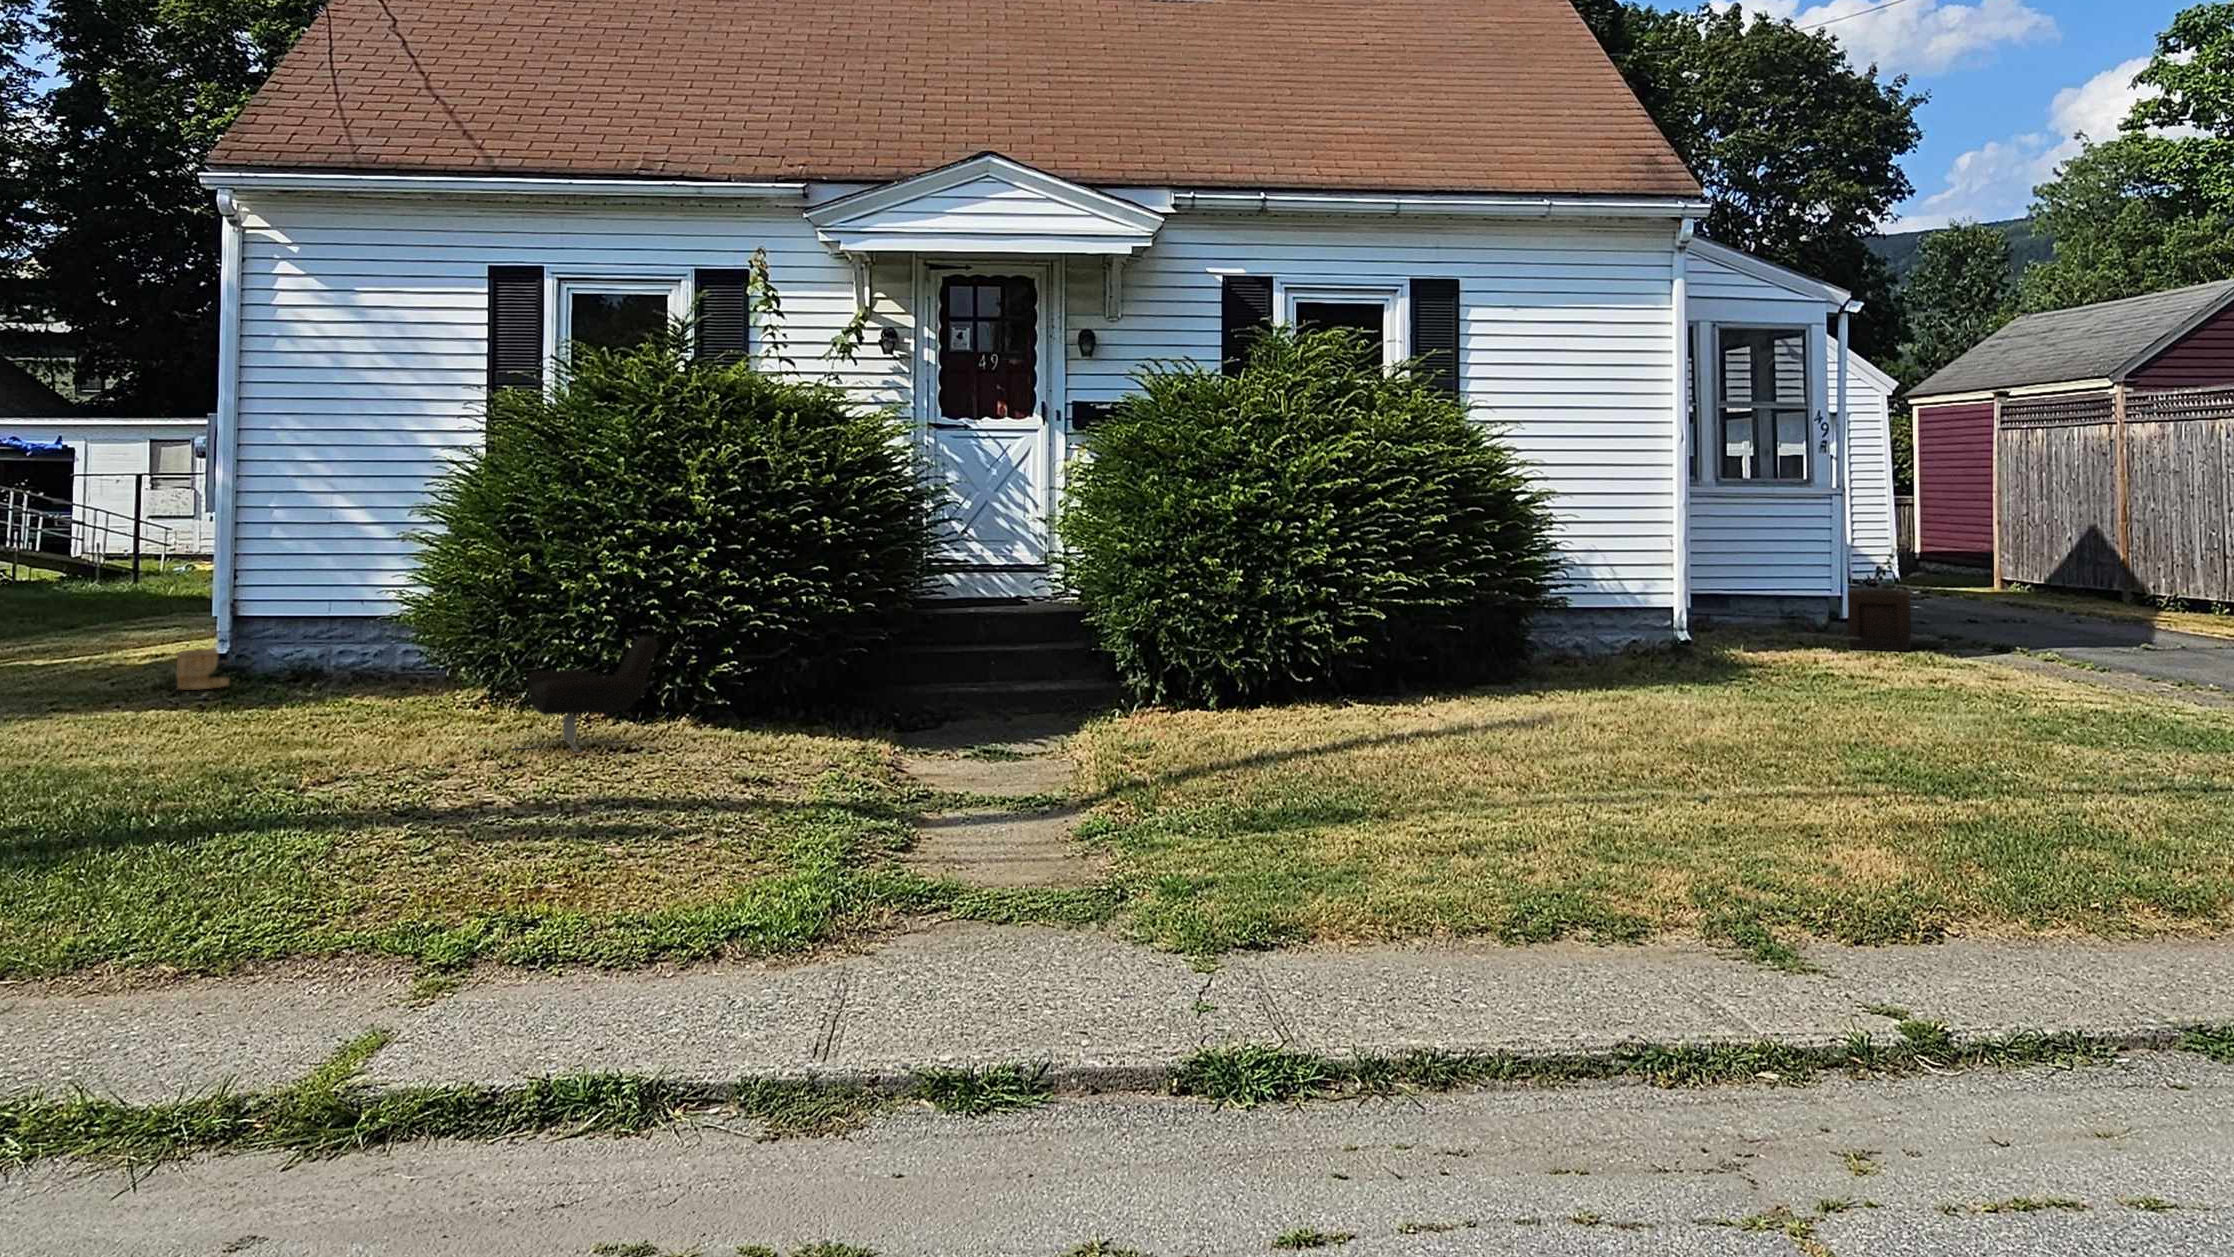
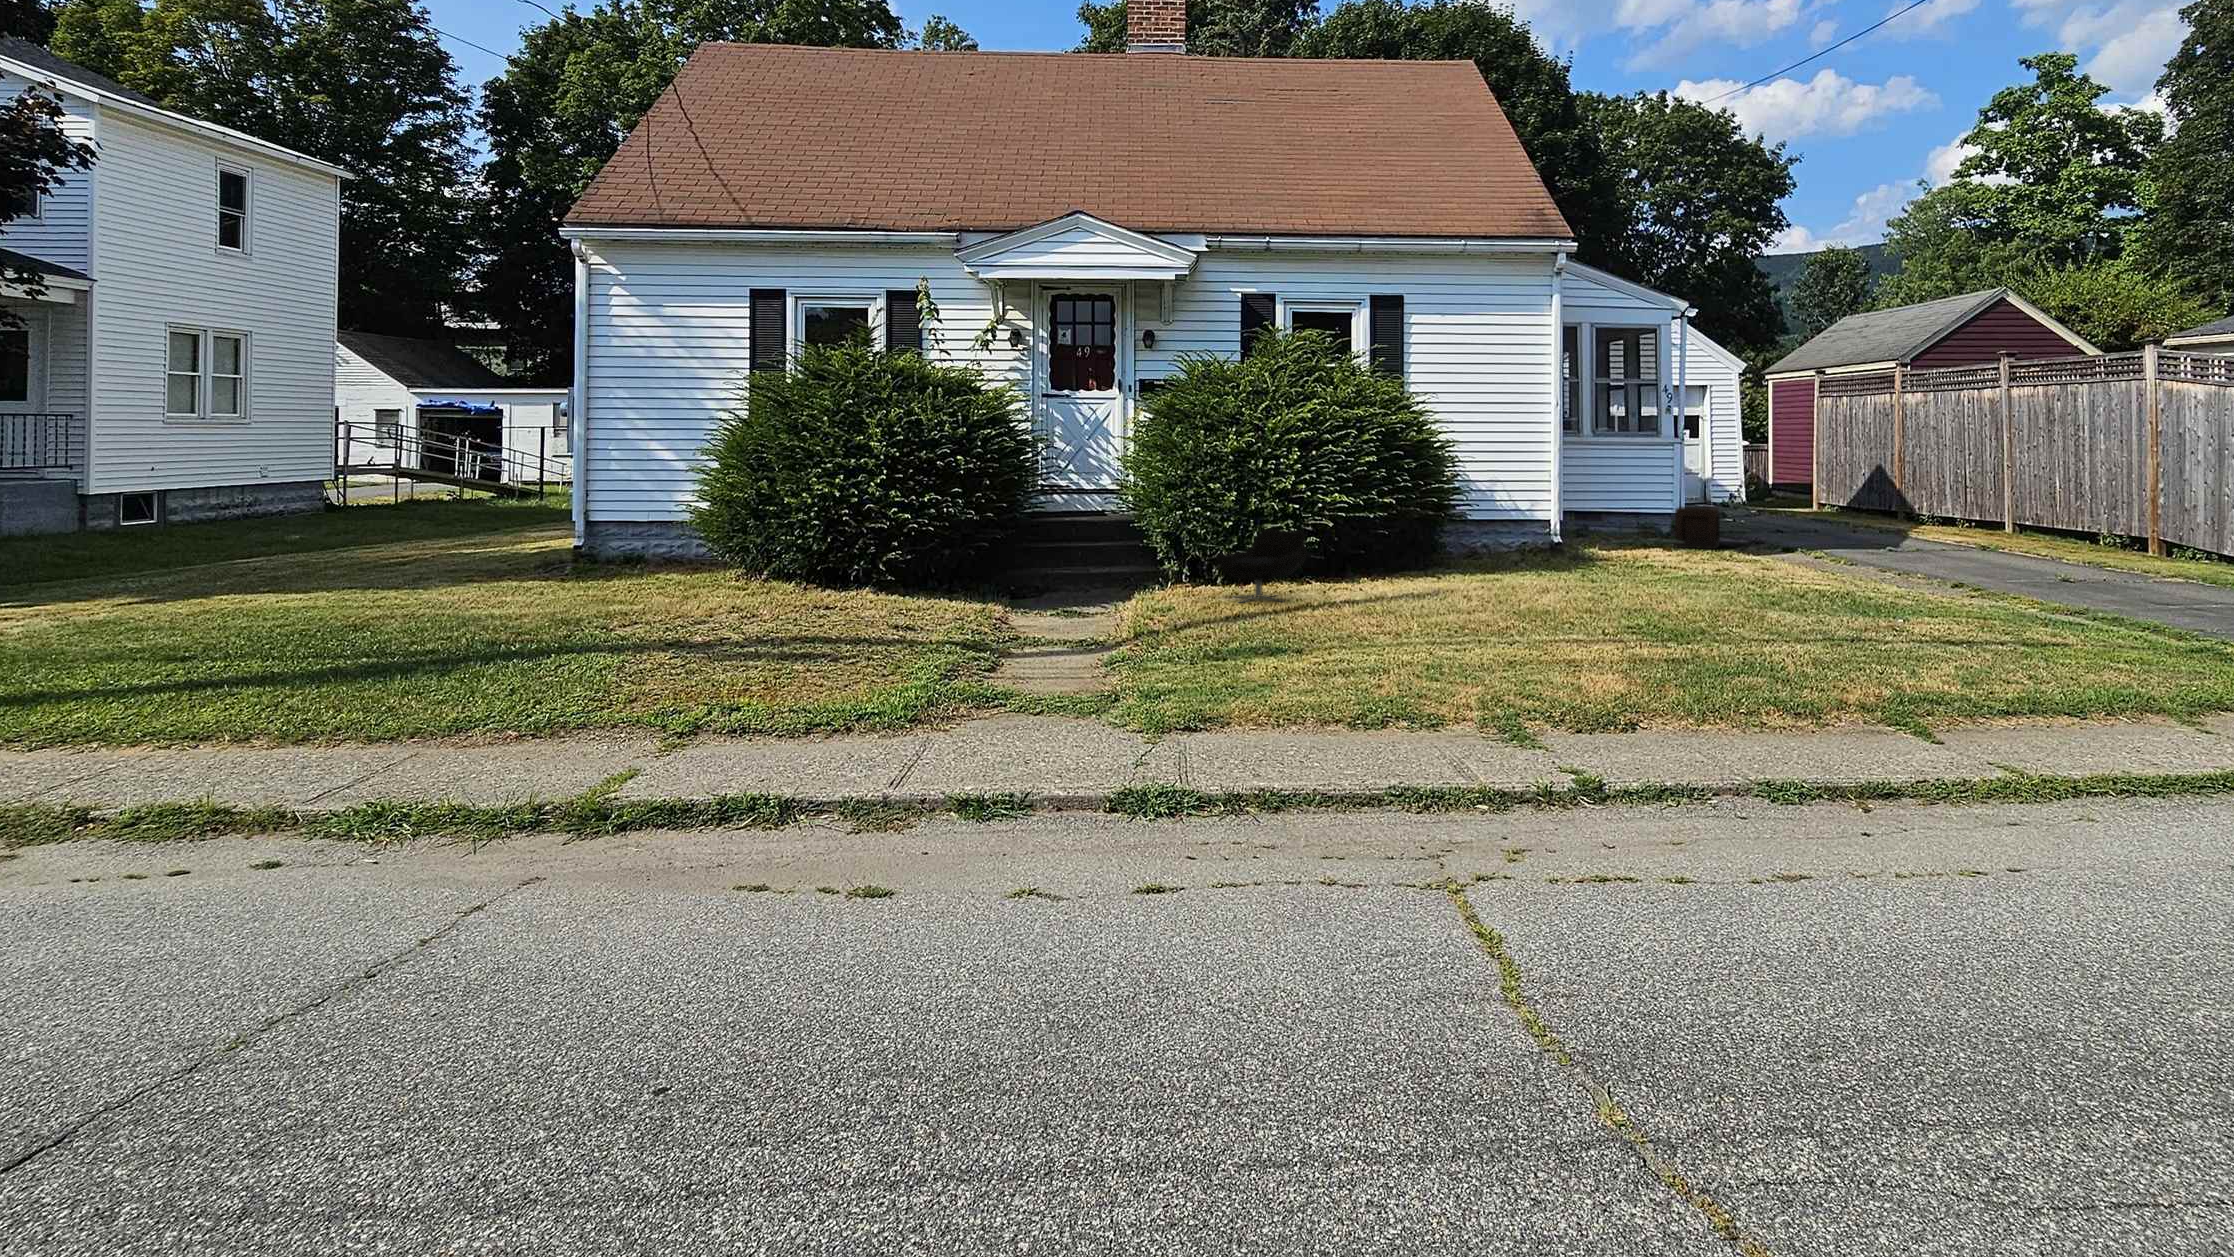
lounge chair: present [514,636,658,752] -> present [1216,529,1307,598]
wooden bucket: present [176,649,229,690] -> none [549,543,586,570]

